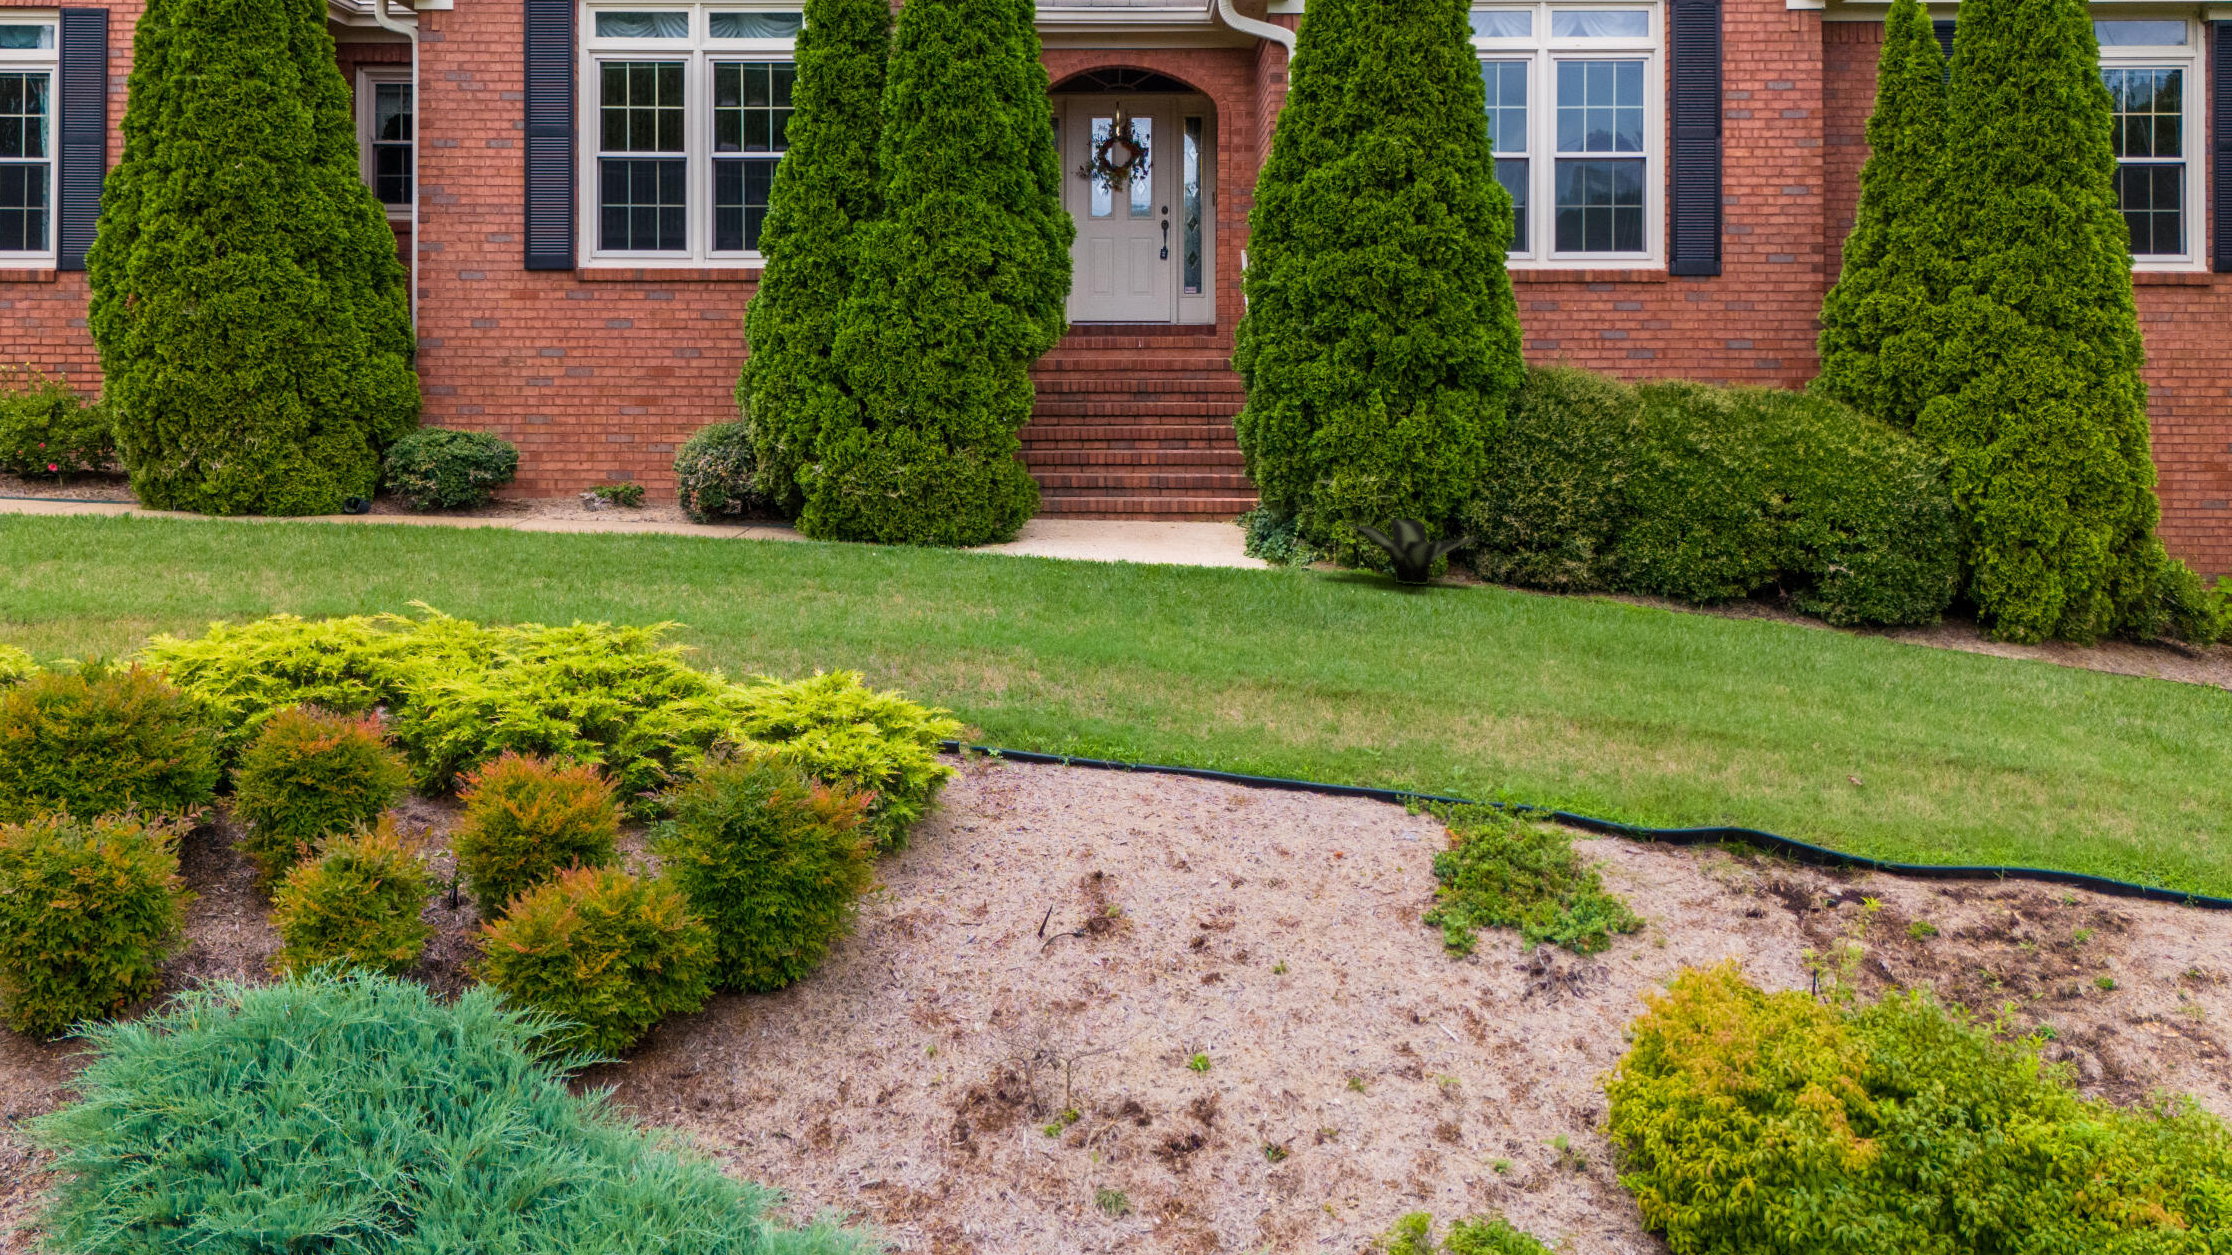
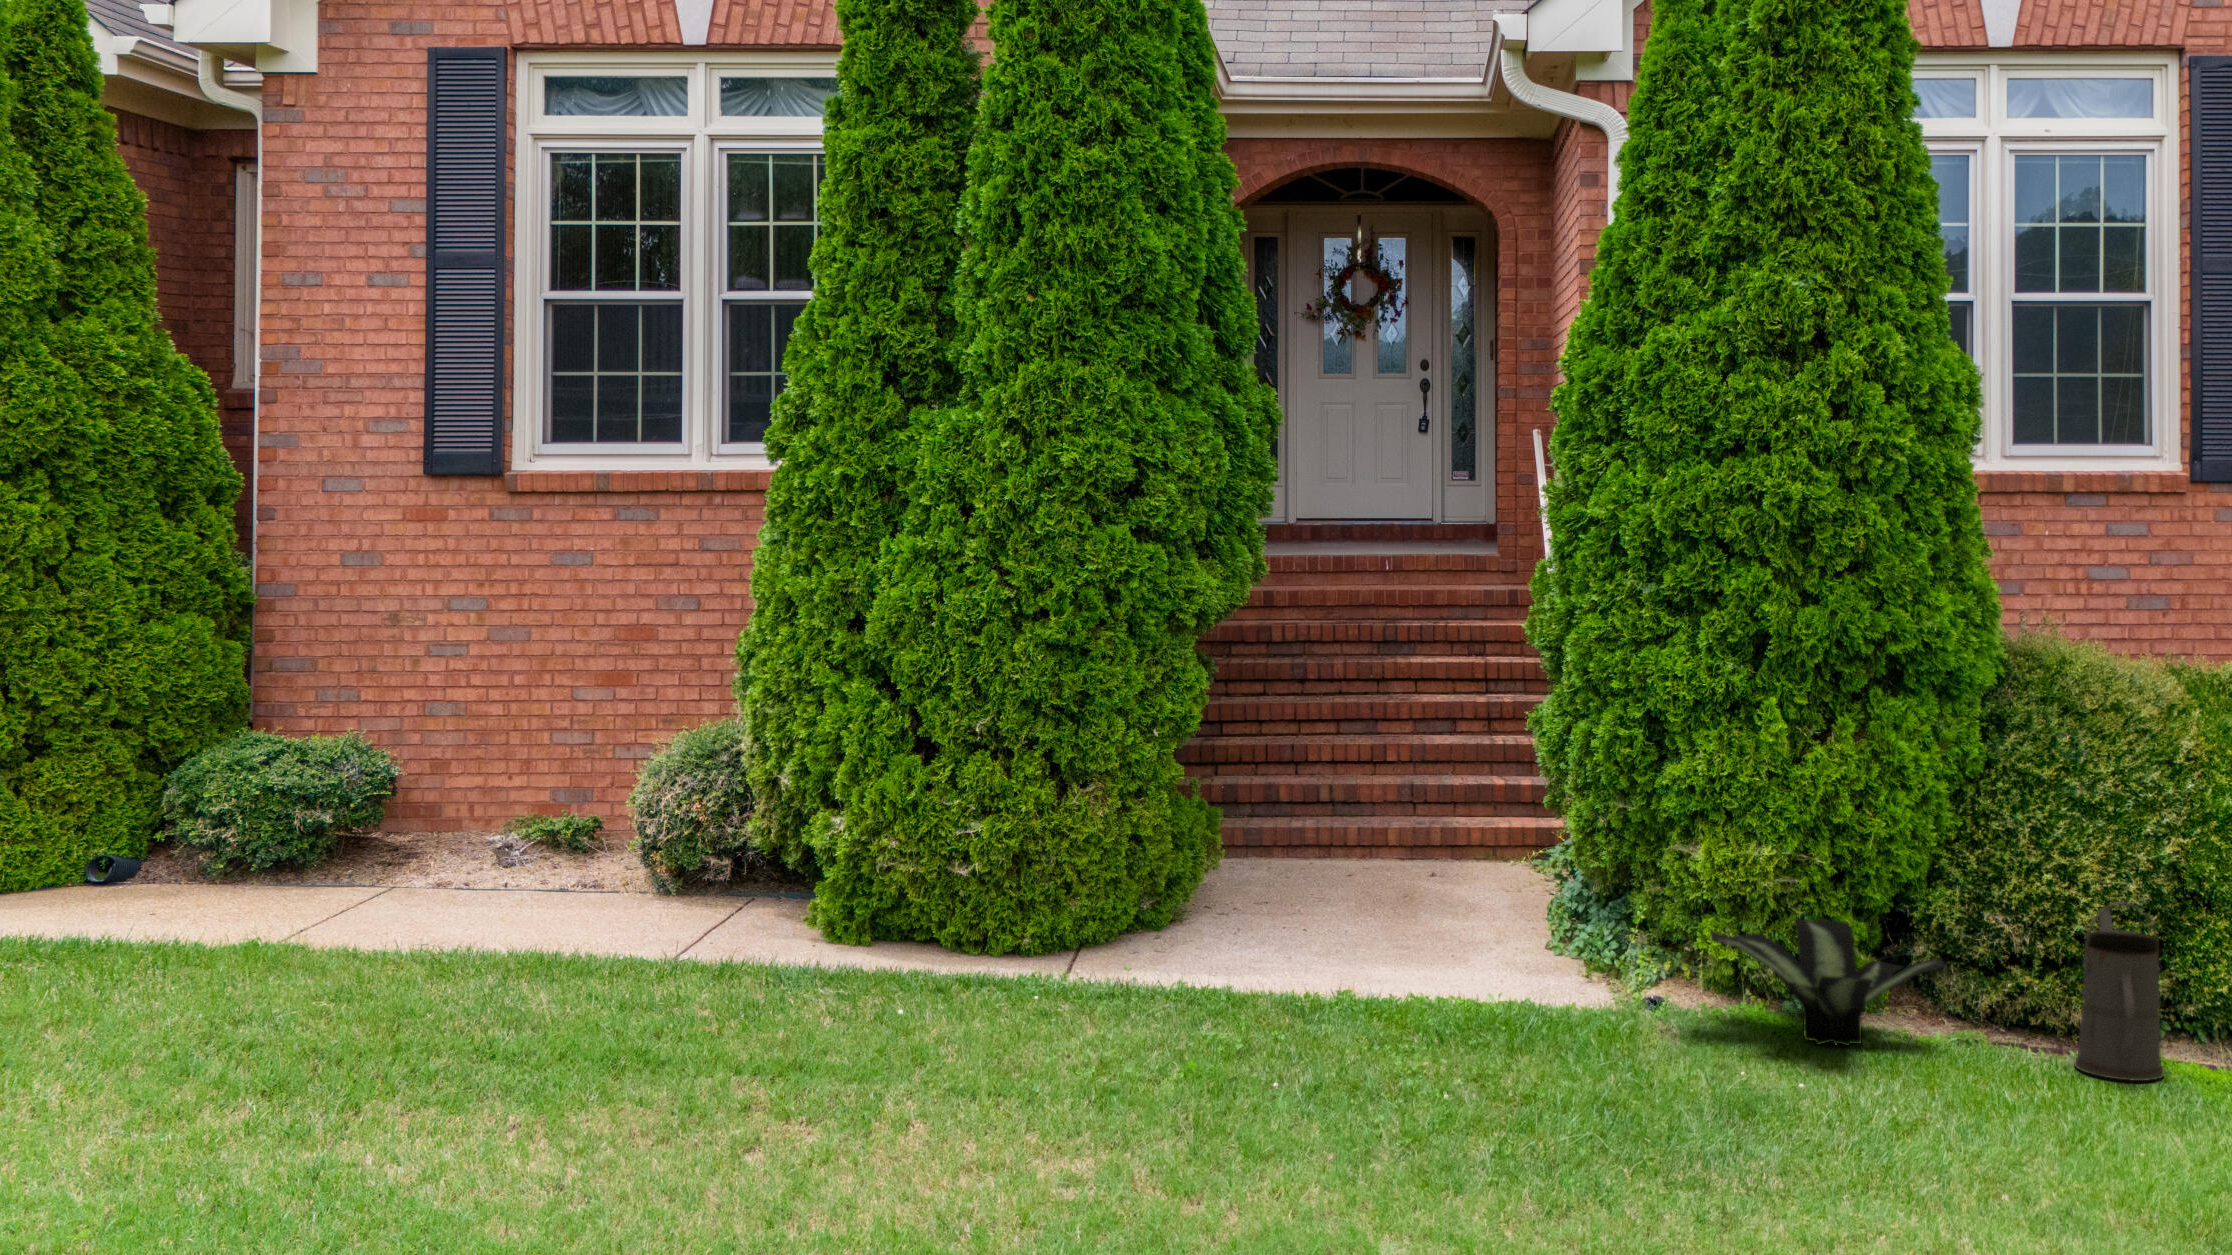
watering can: none [1553,502,1606,601] -> present [2075,902,2164,1081]

